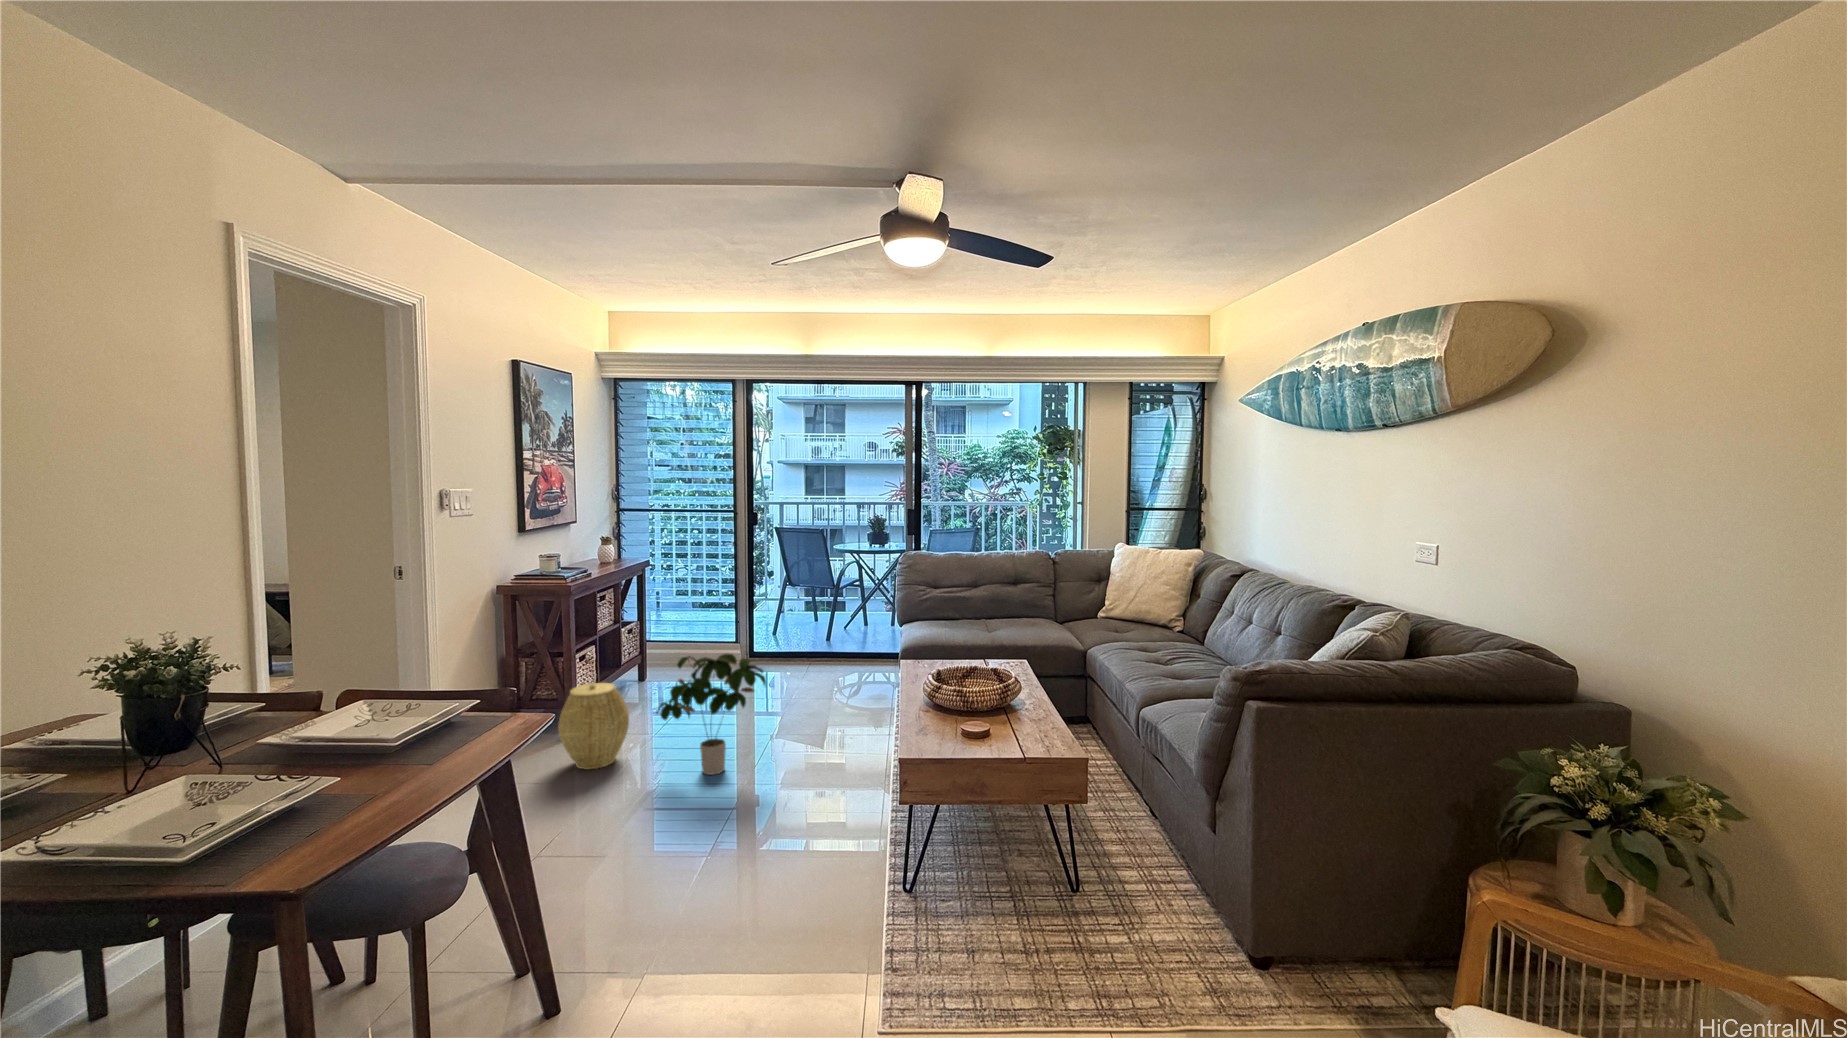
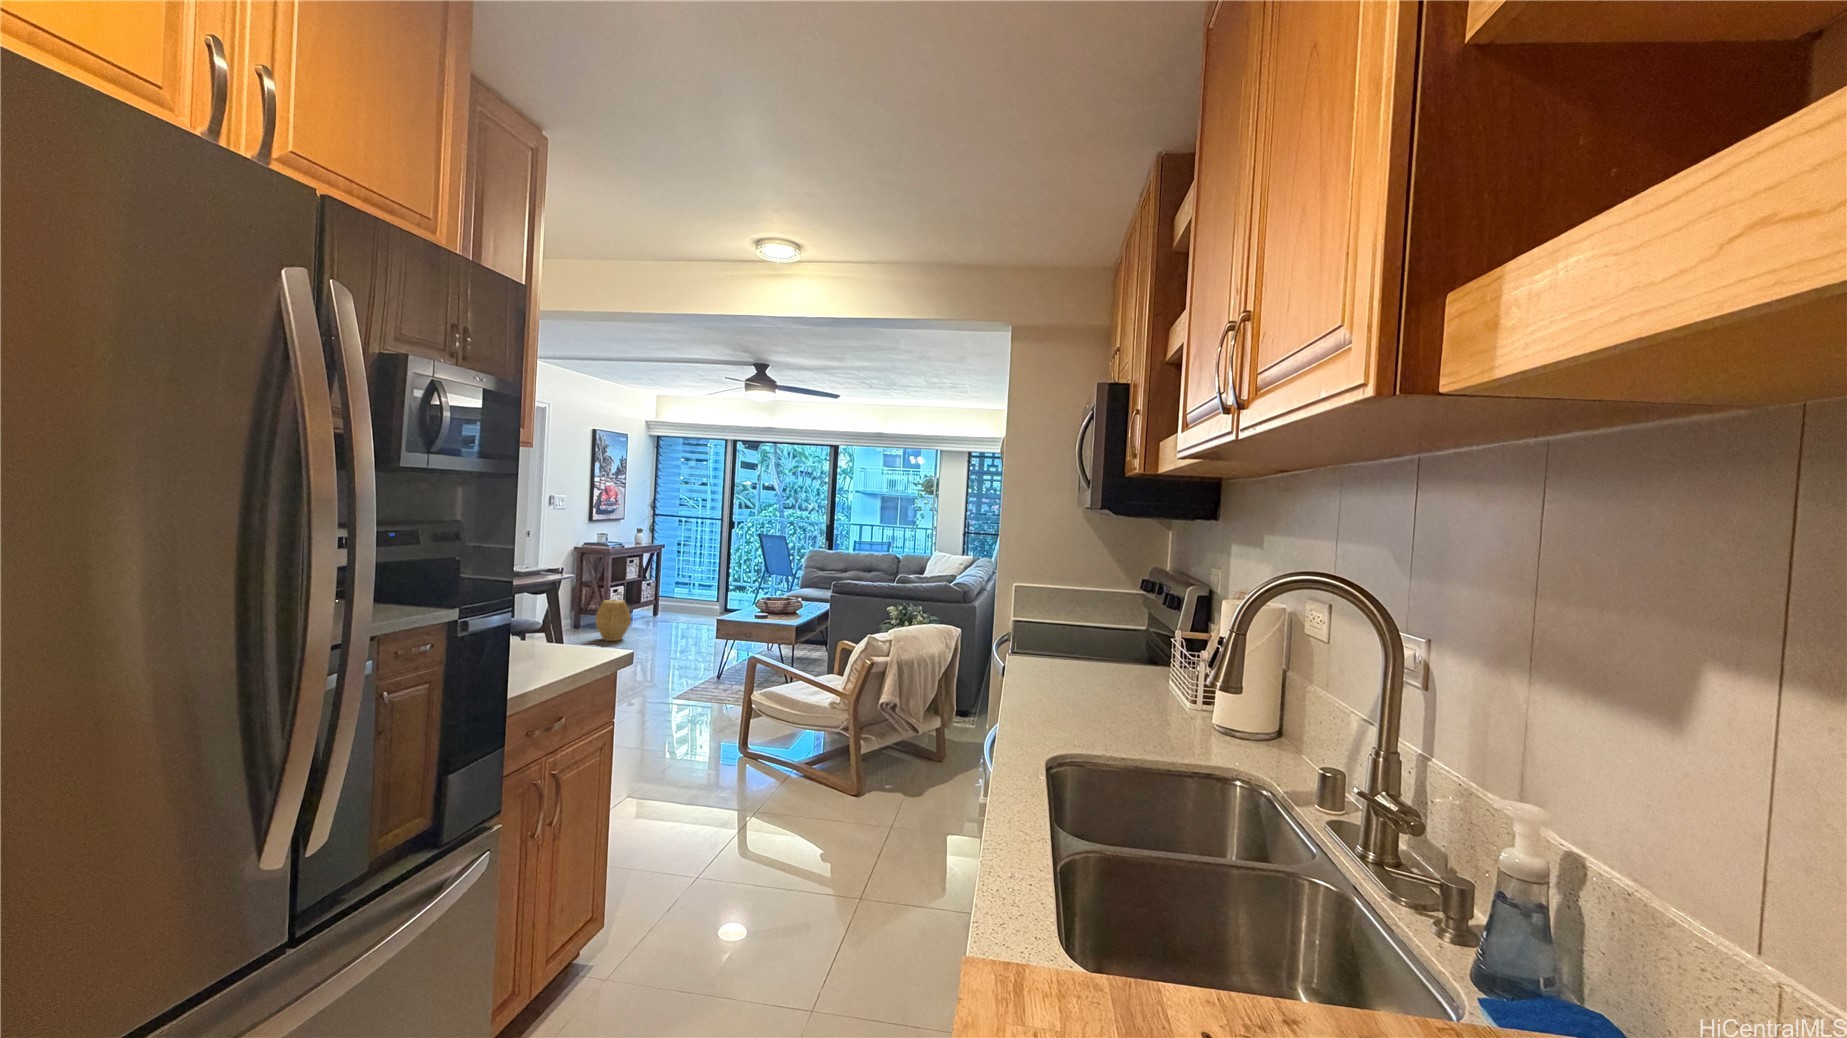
potted plant: present [656,654,766,775] -> none [641,587,696,647]

